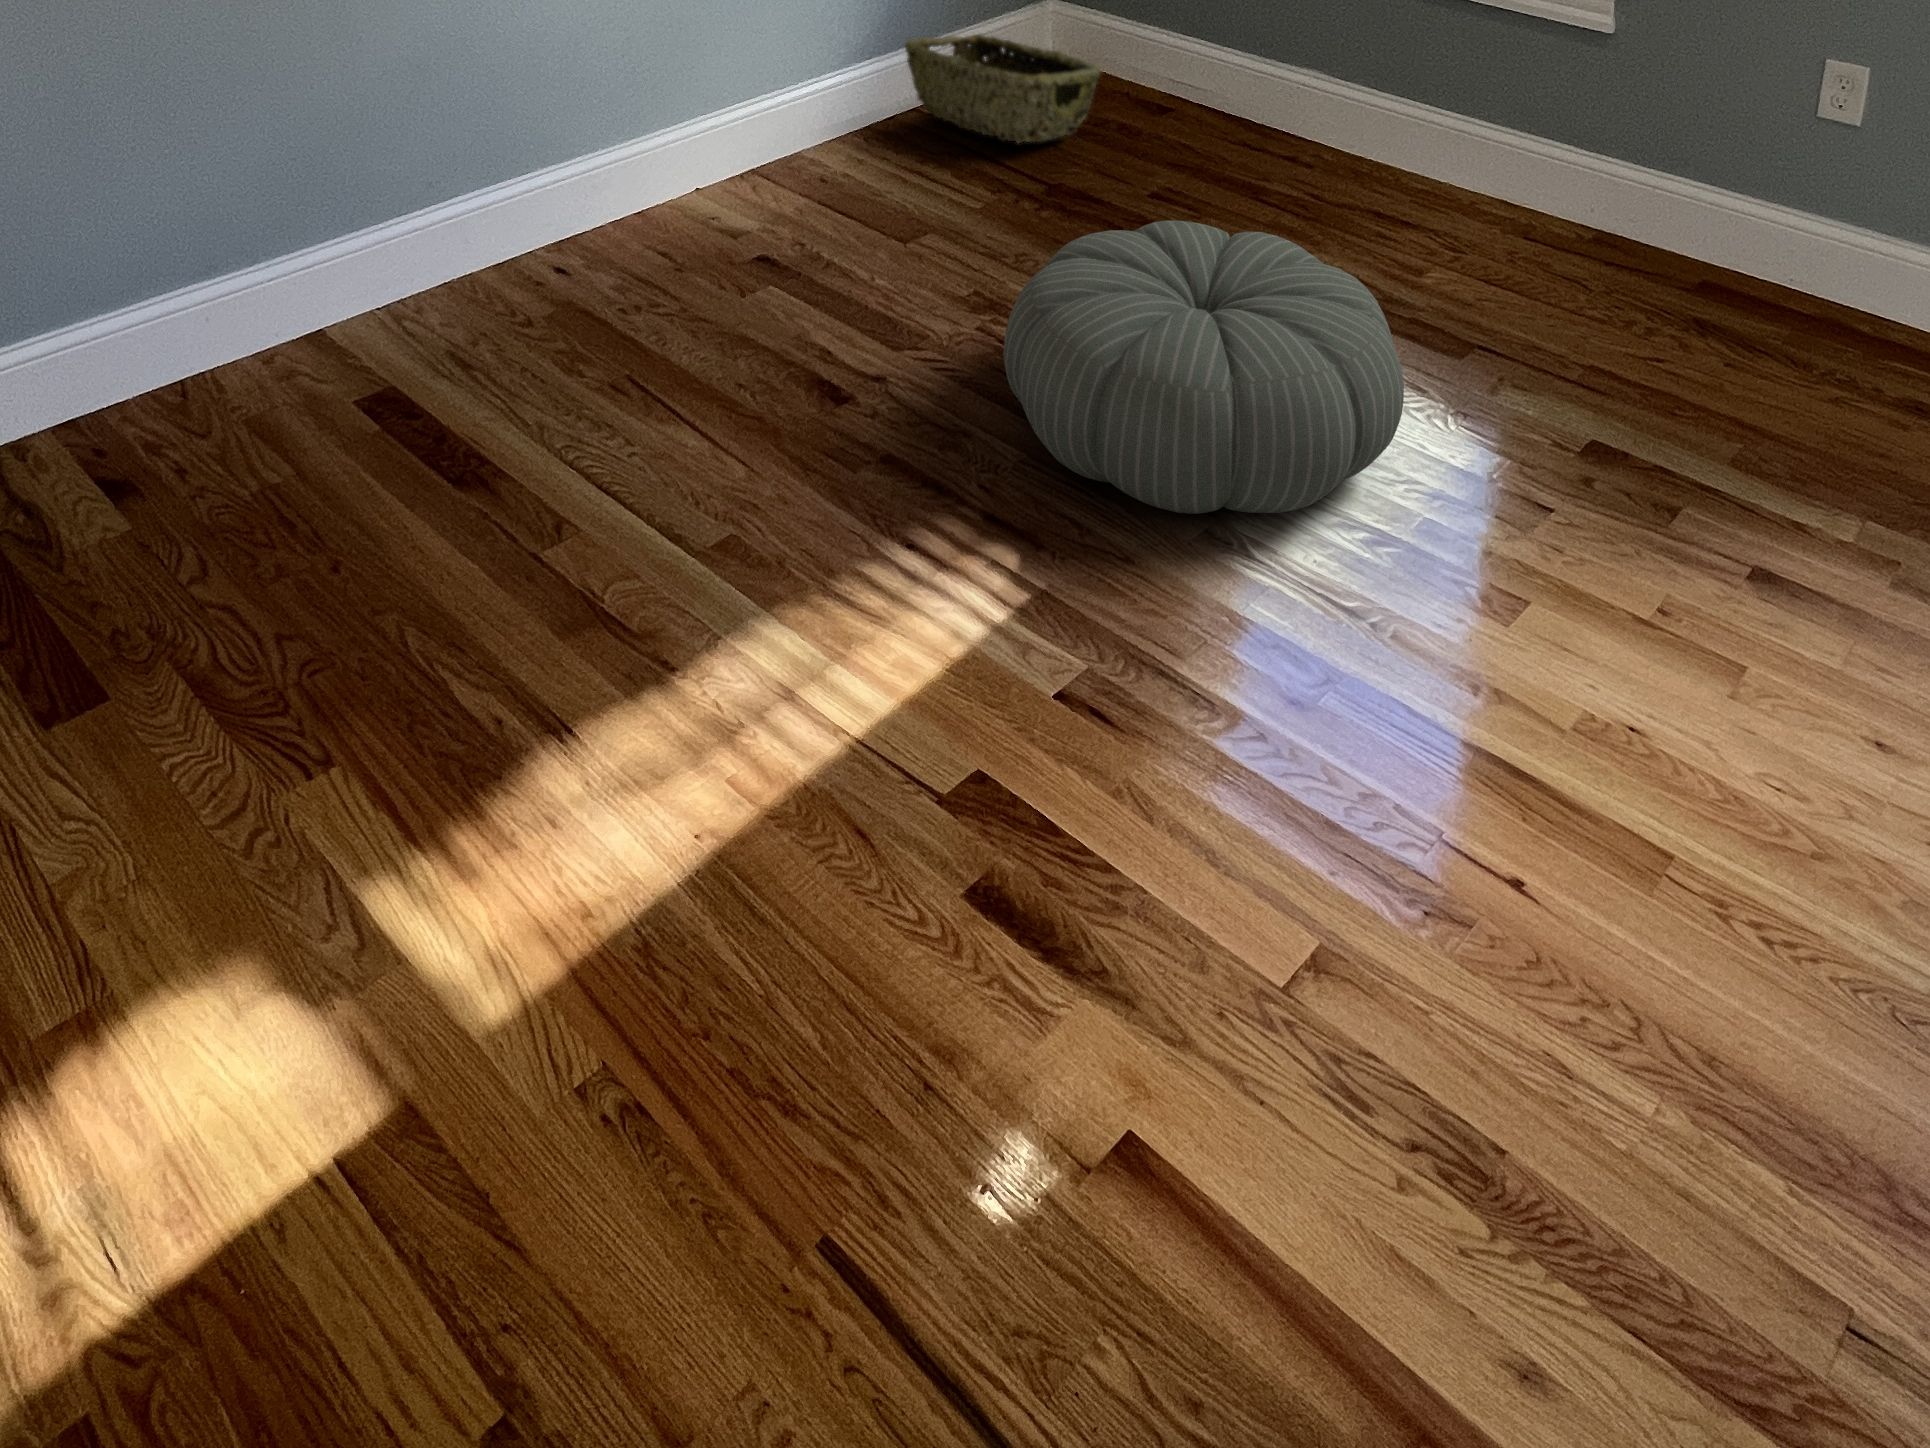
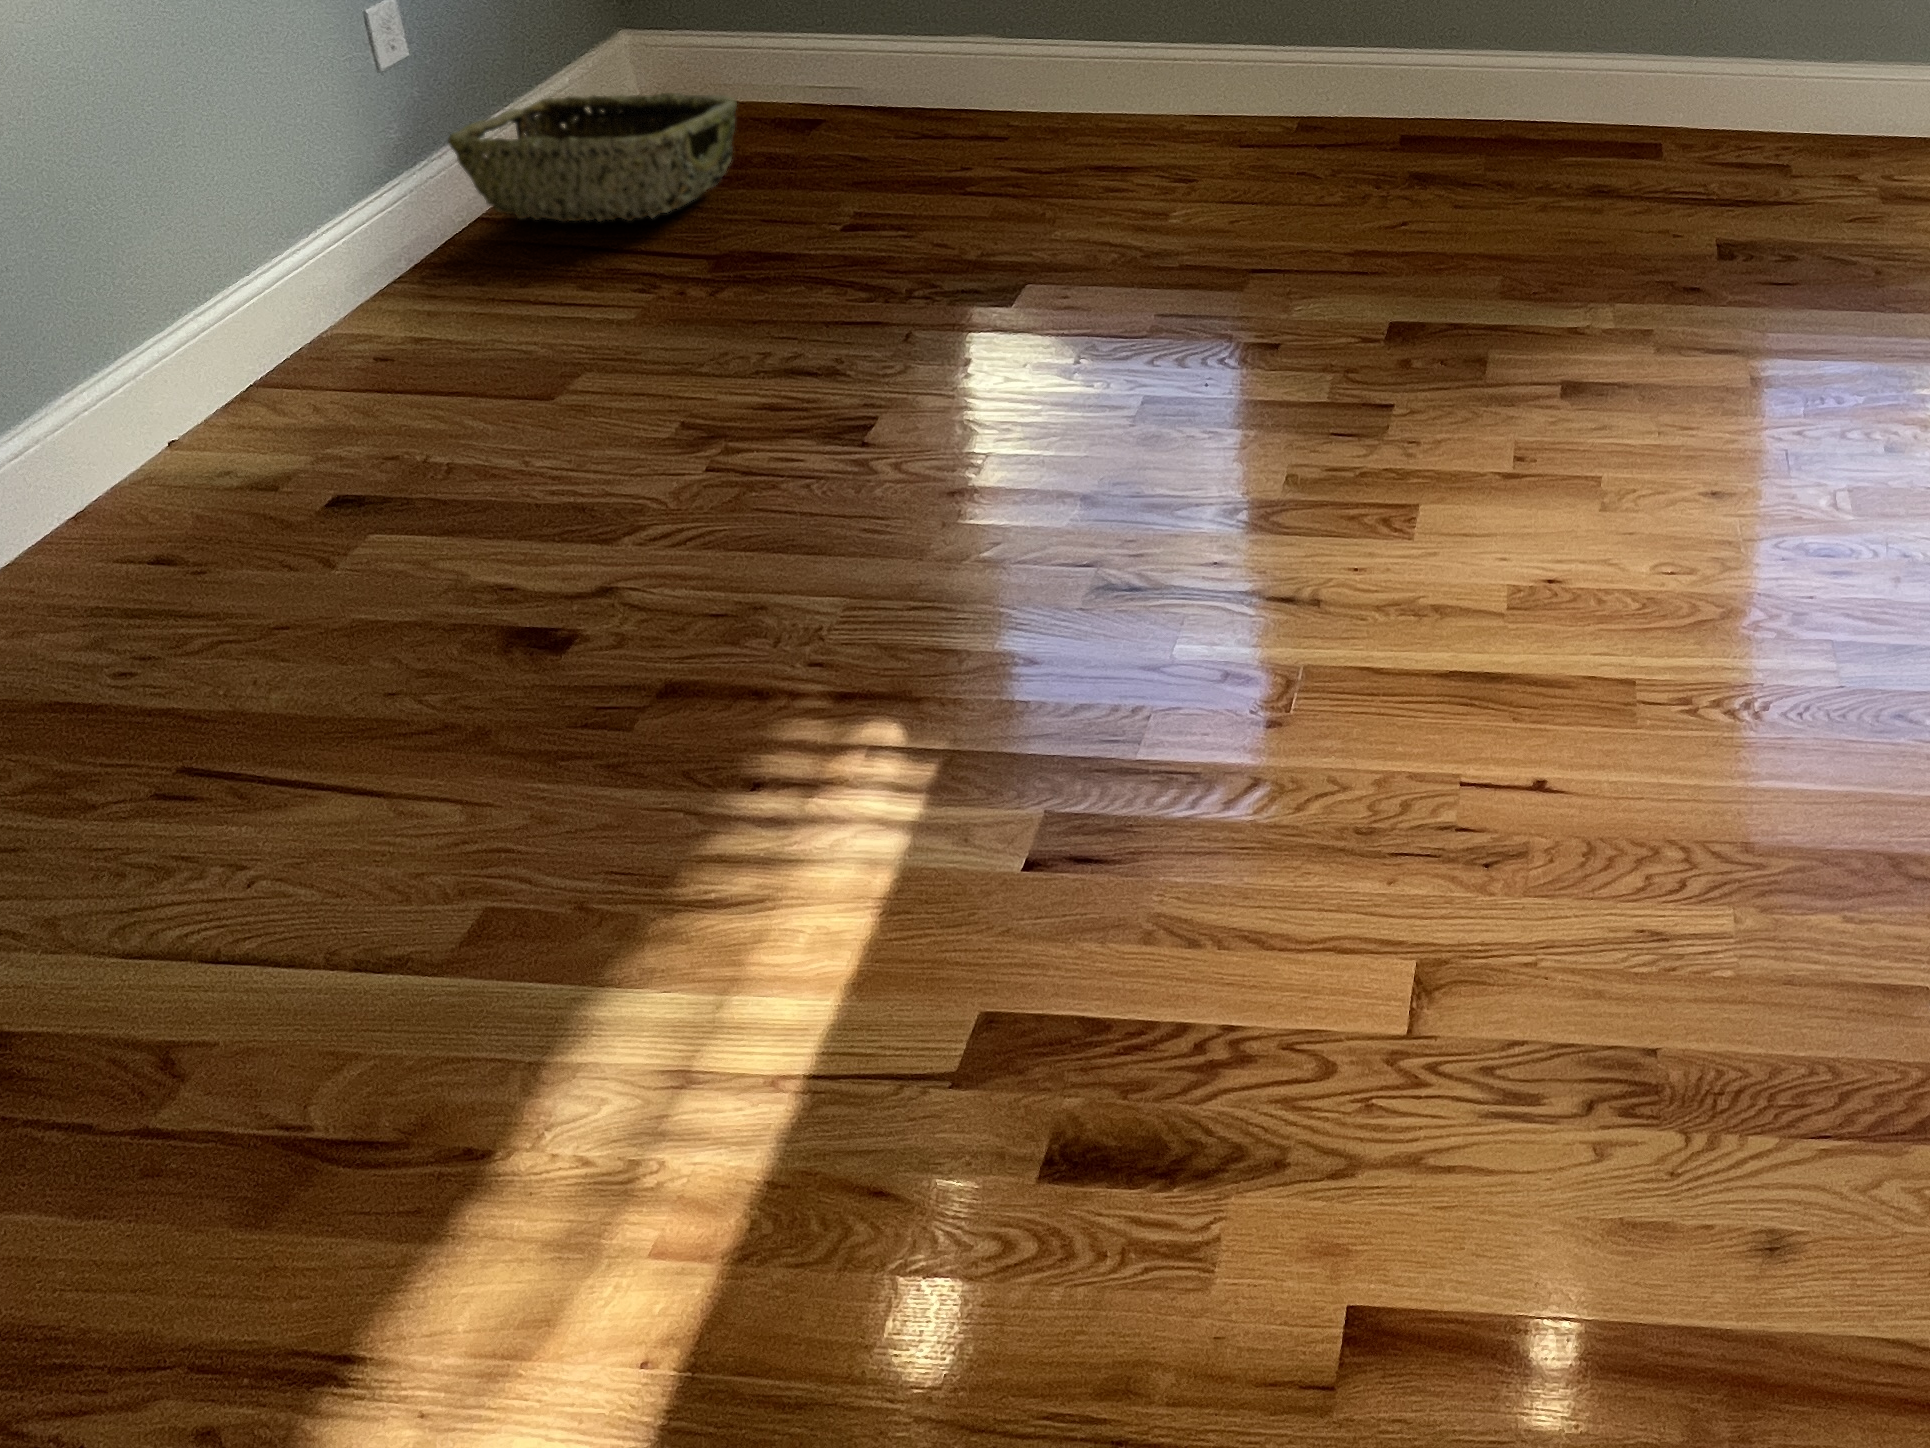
pouf: present [1004,220,1404,514] -> none [778,235,1244,591]

